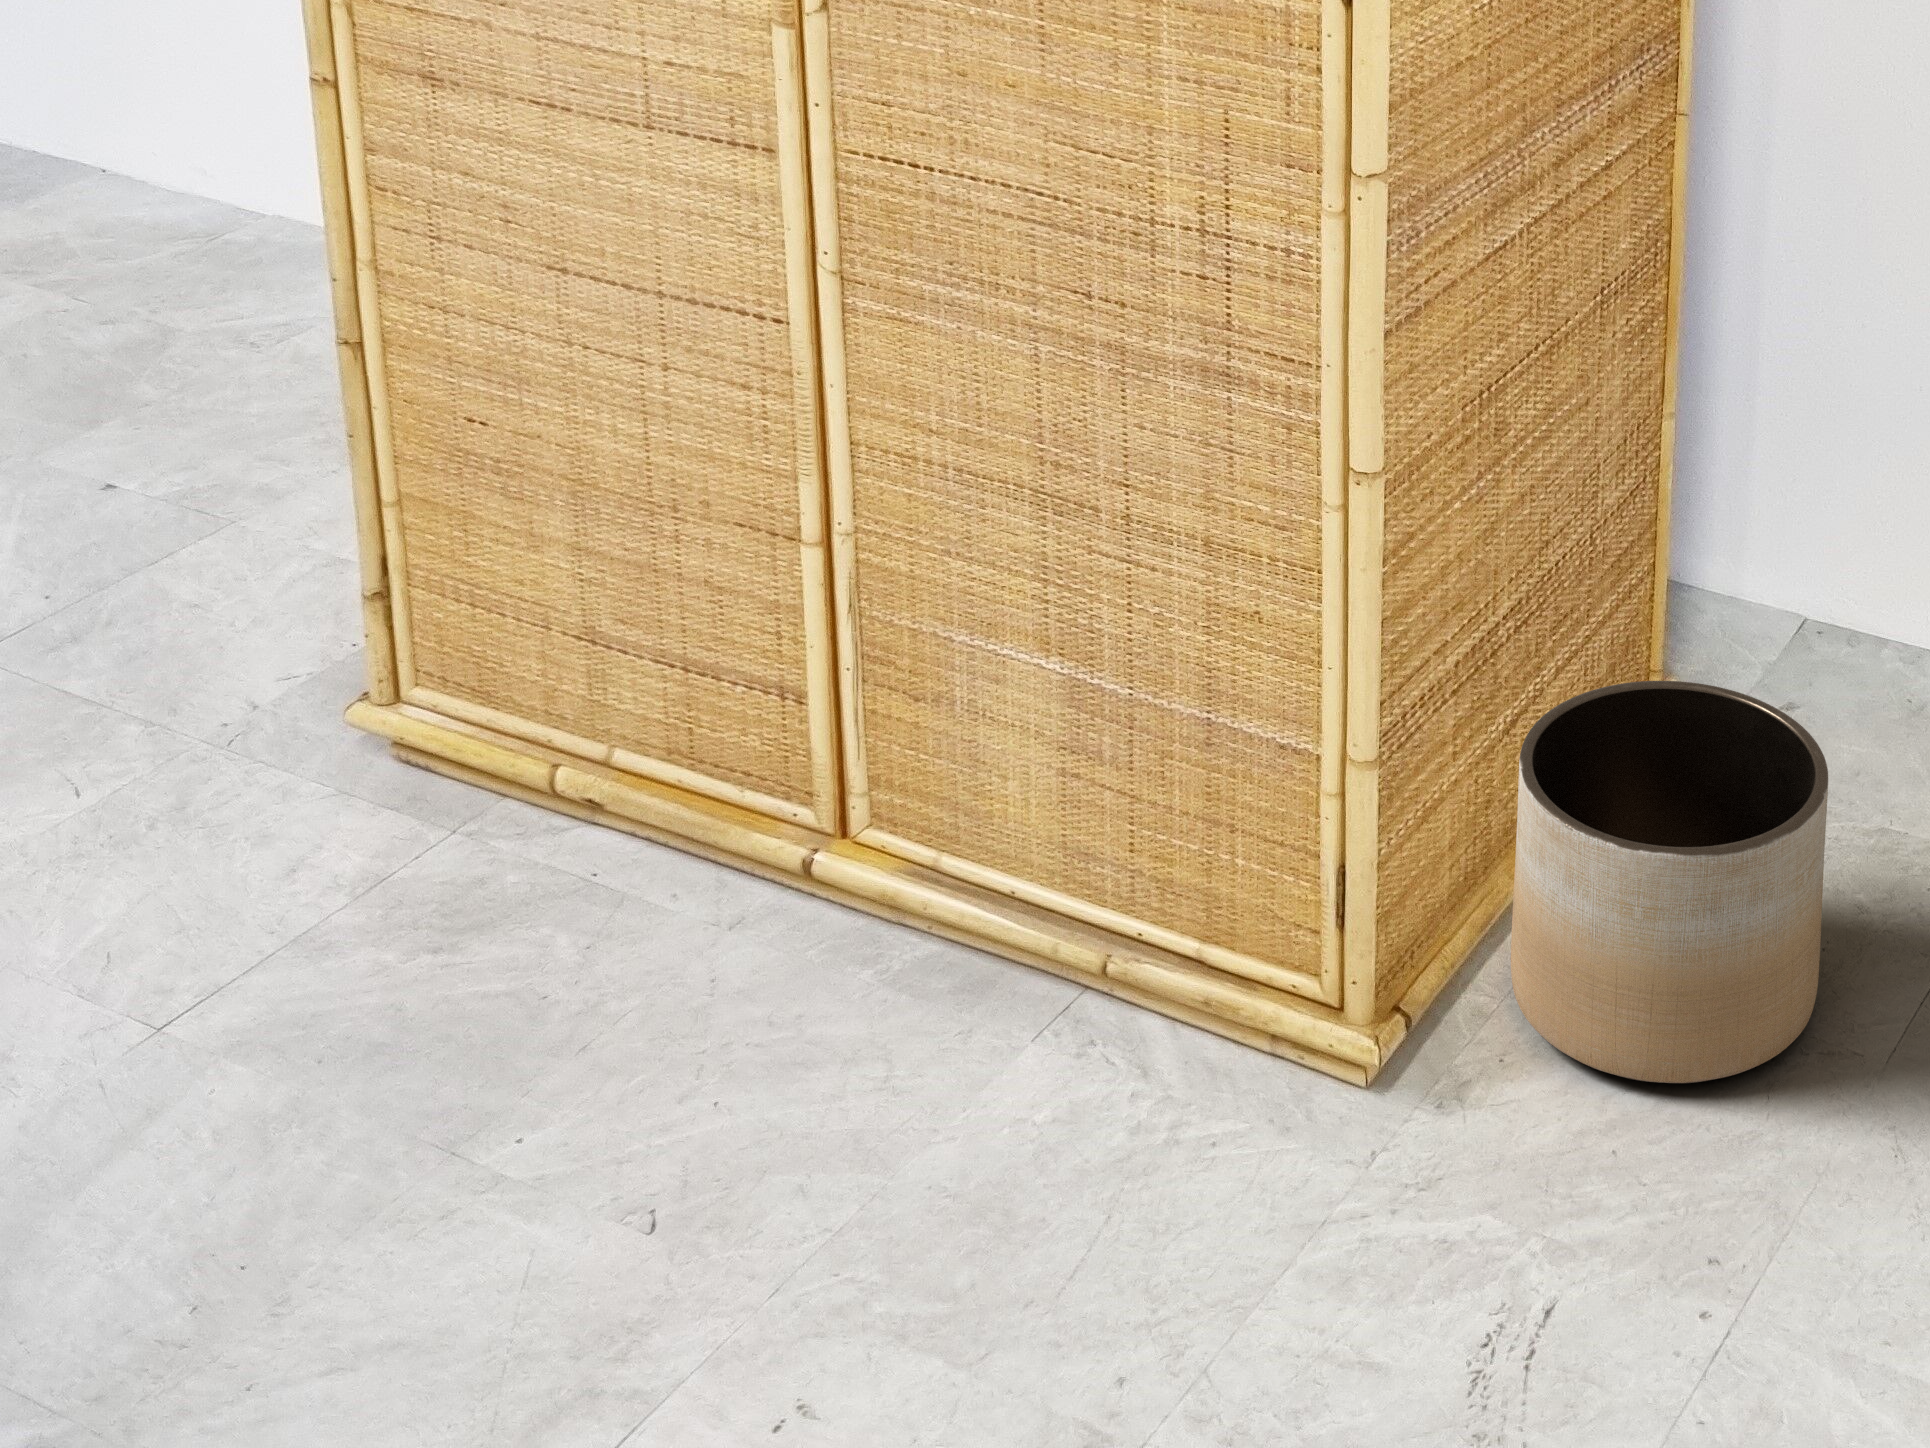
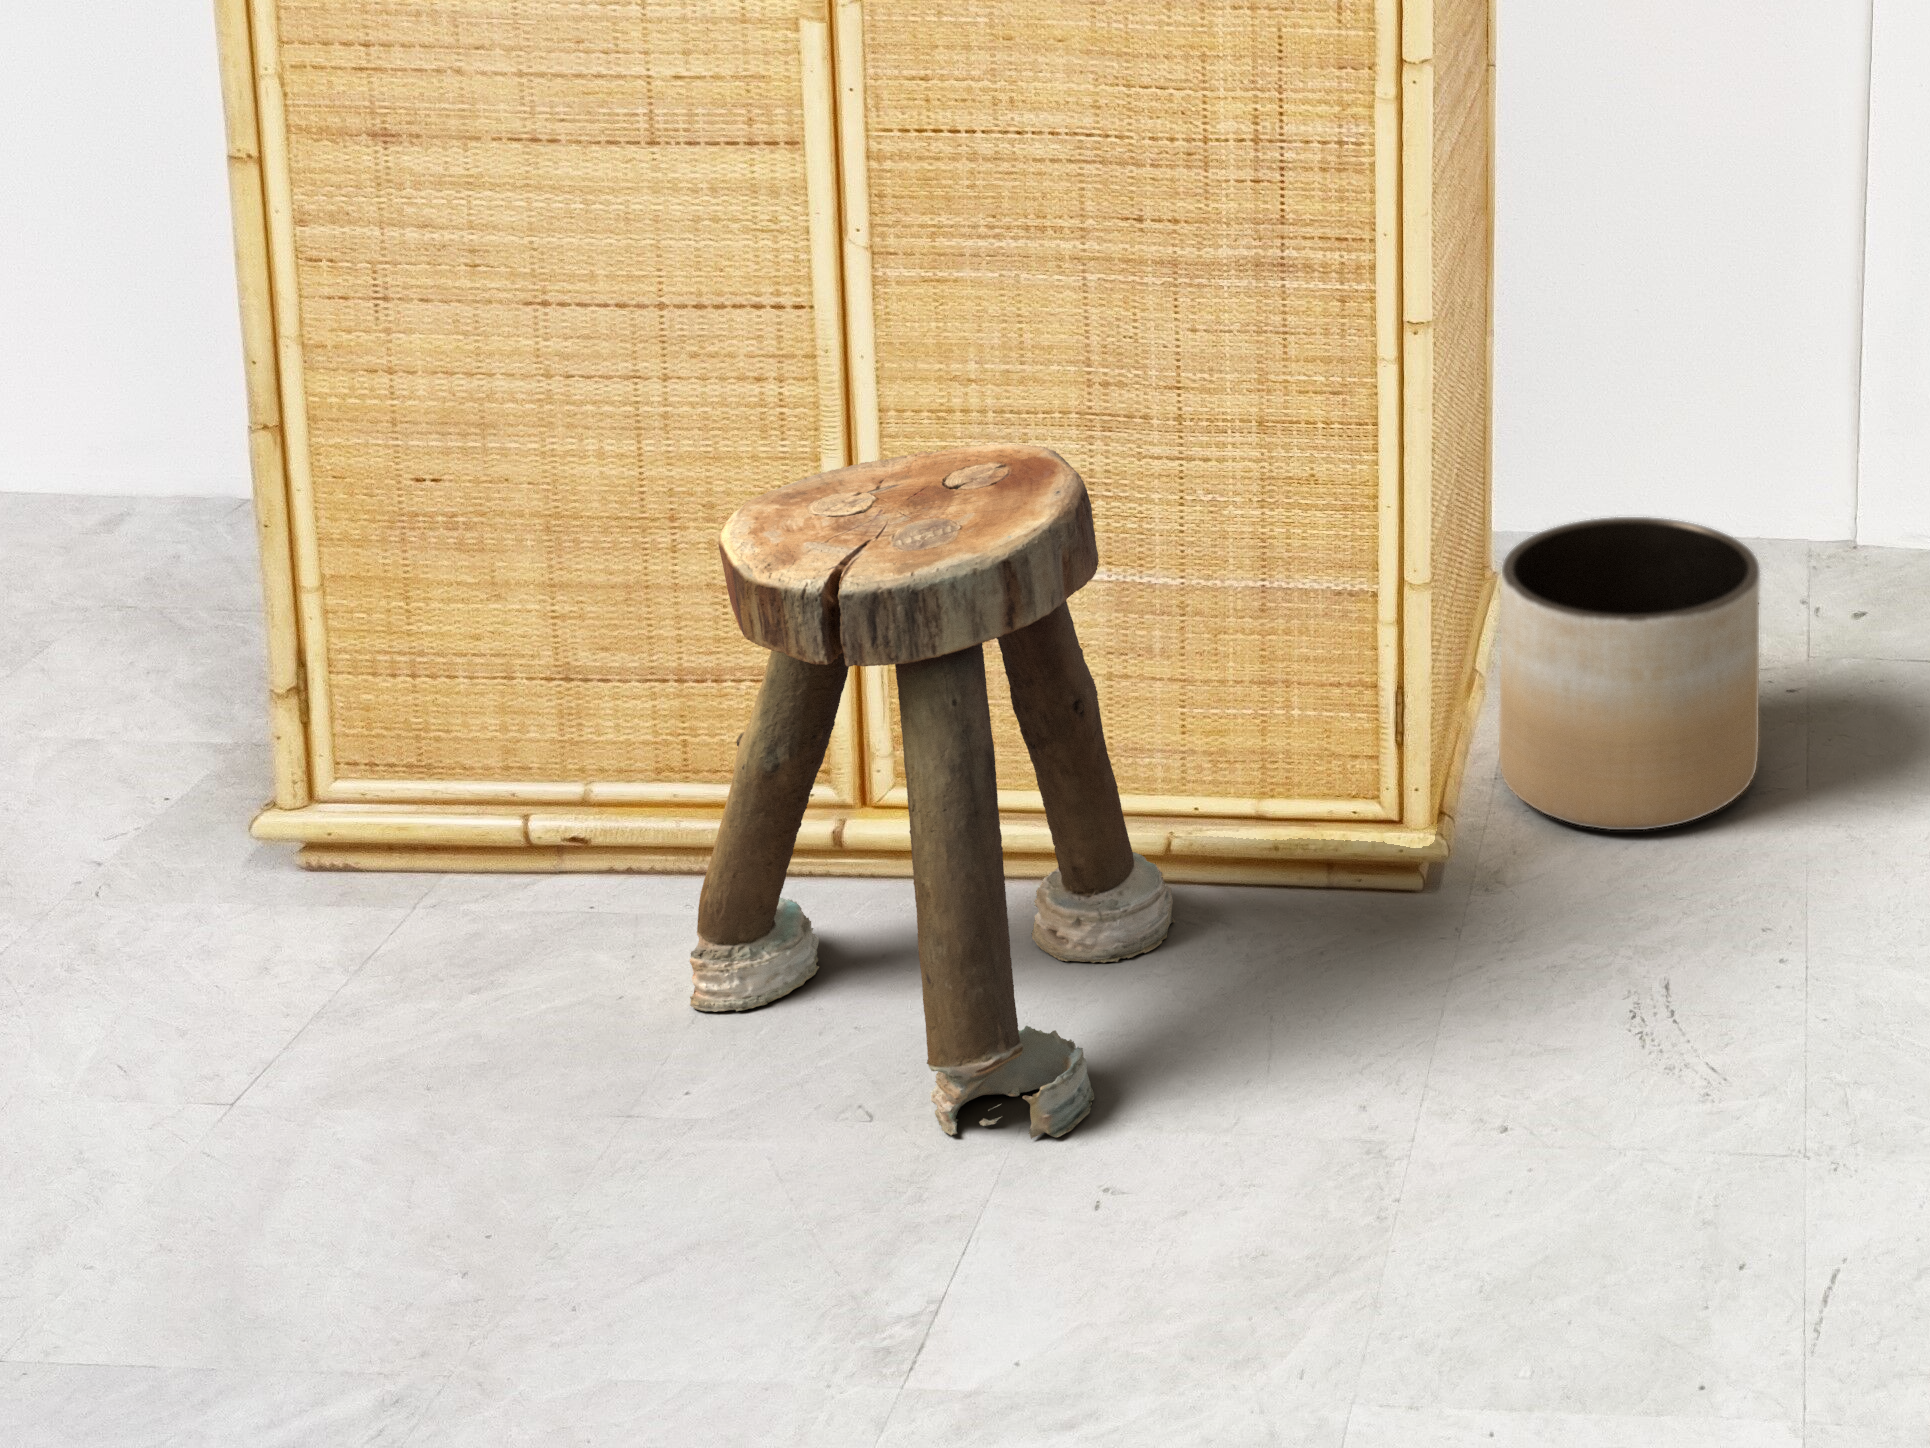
stool: none [558,513,1086,1324] -> present [690,444,1175,1139]

